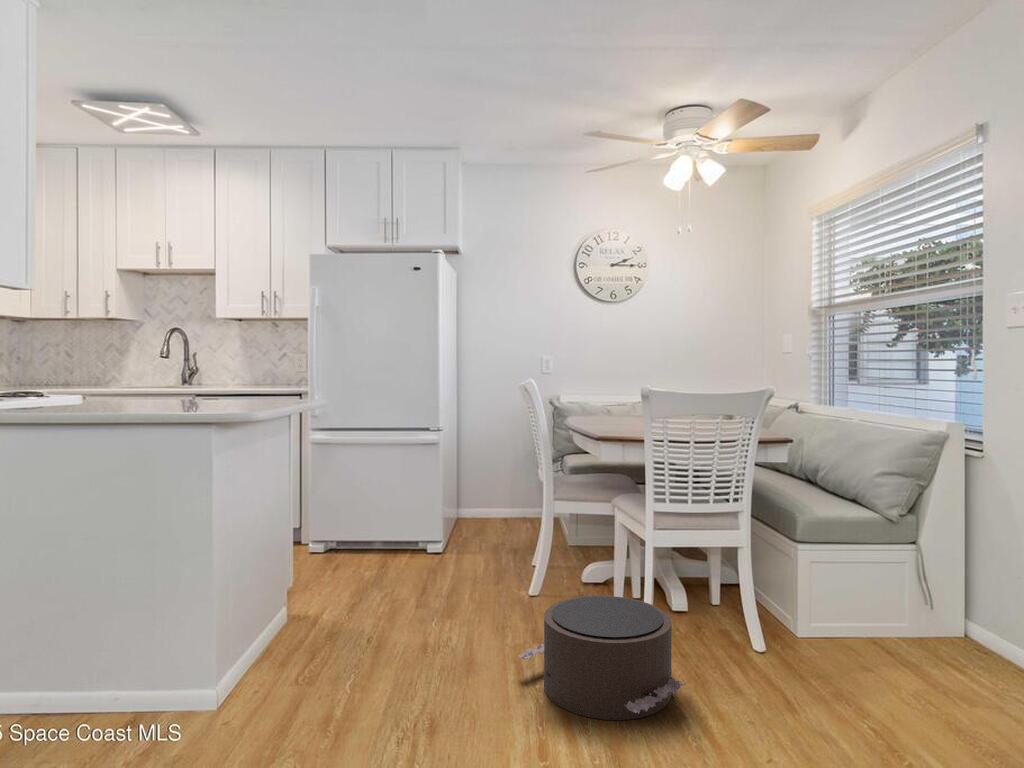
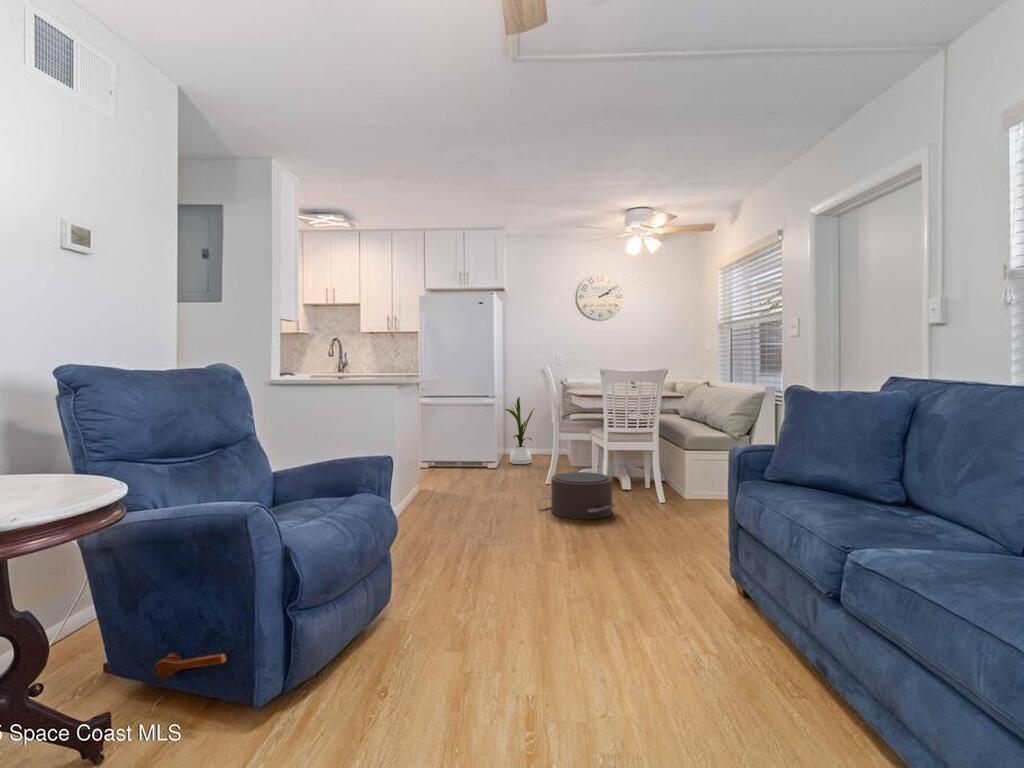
house plant: none [456,428,510,540] -> present [505,397,535,464]

